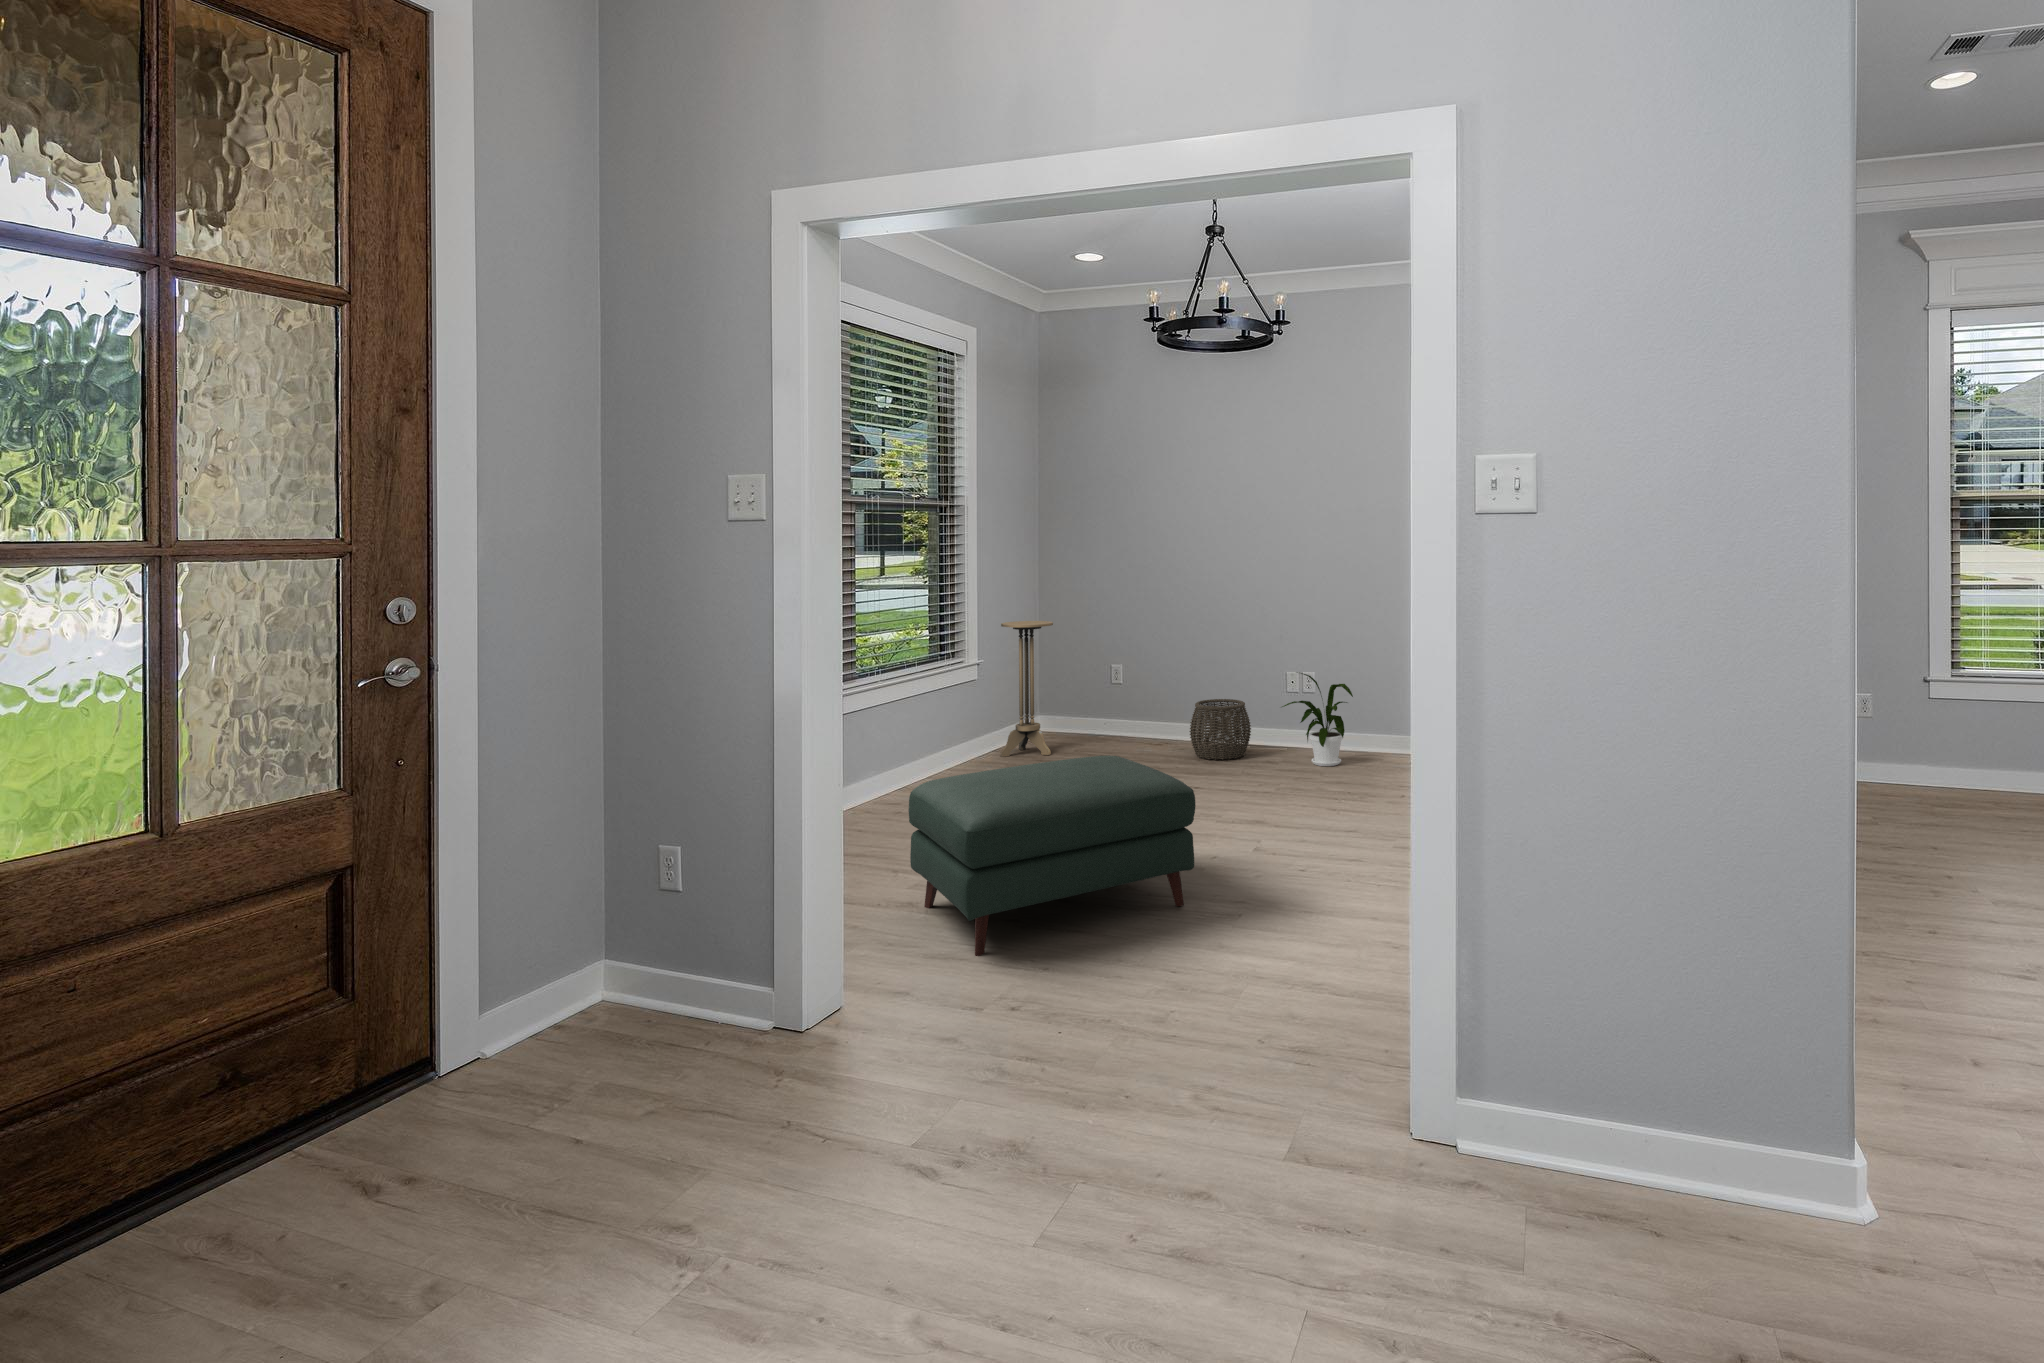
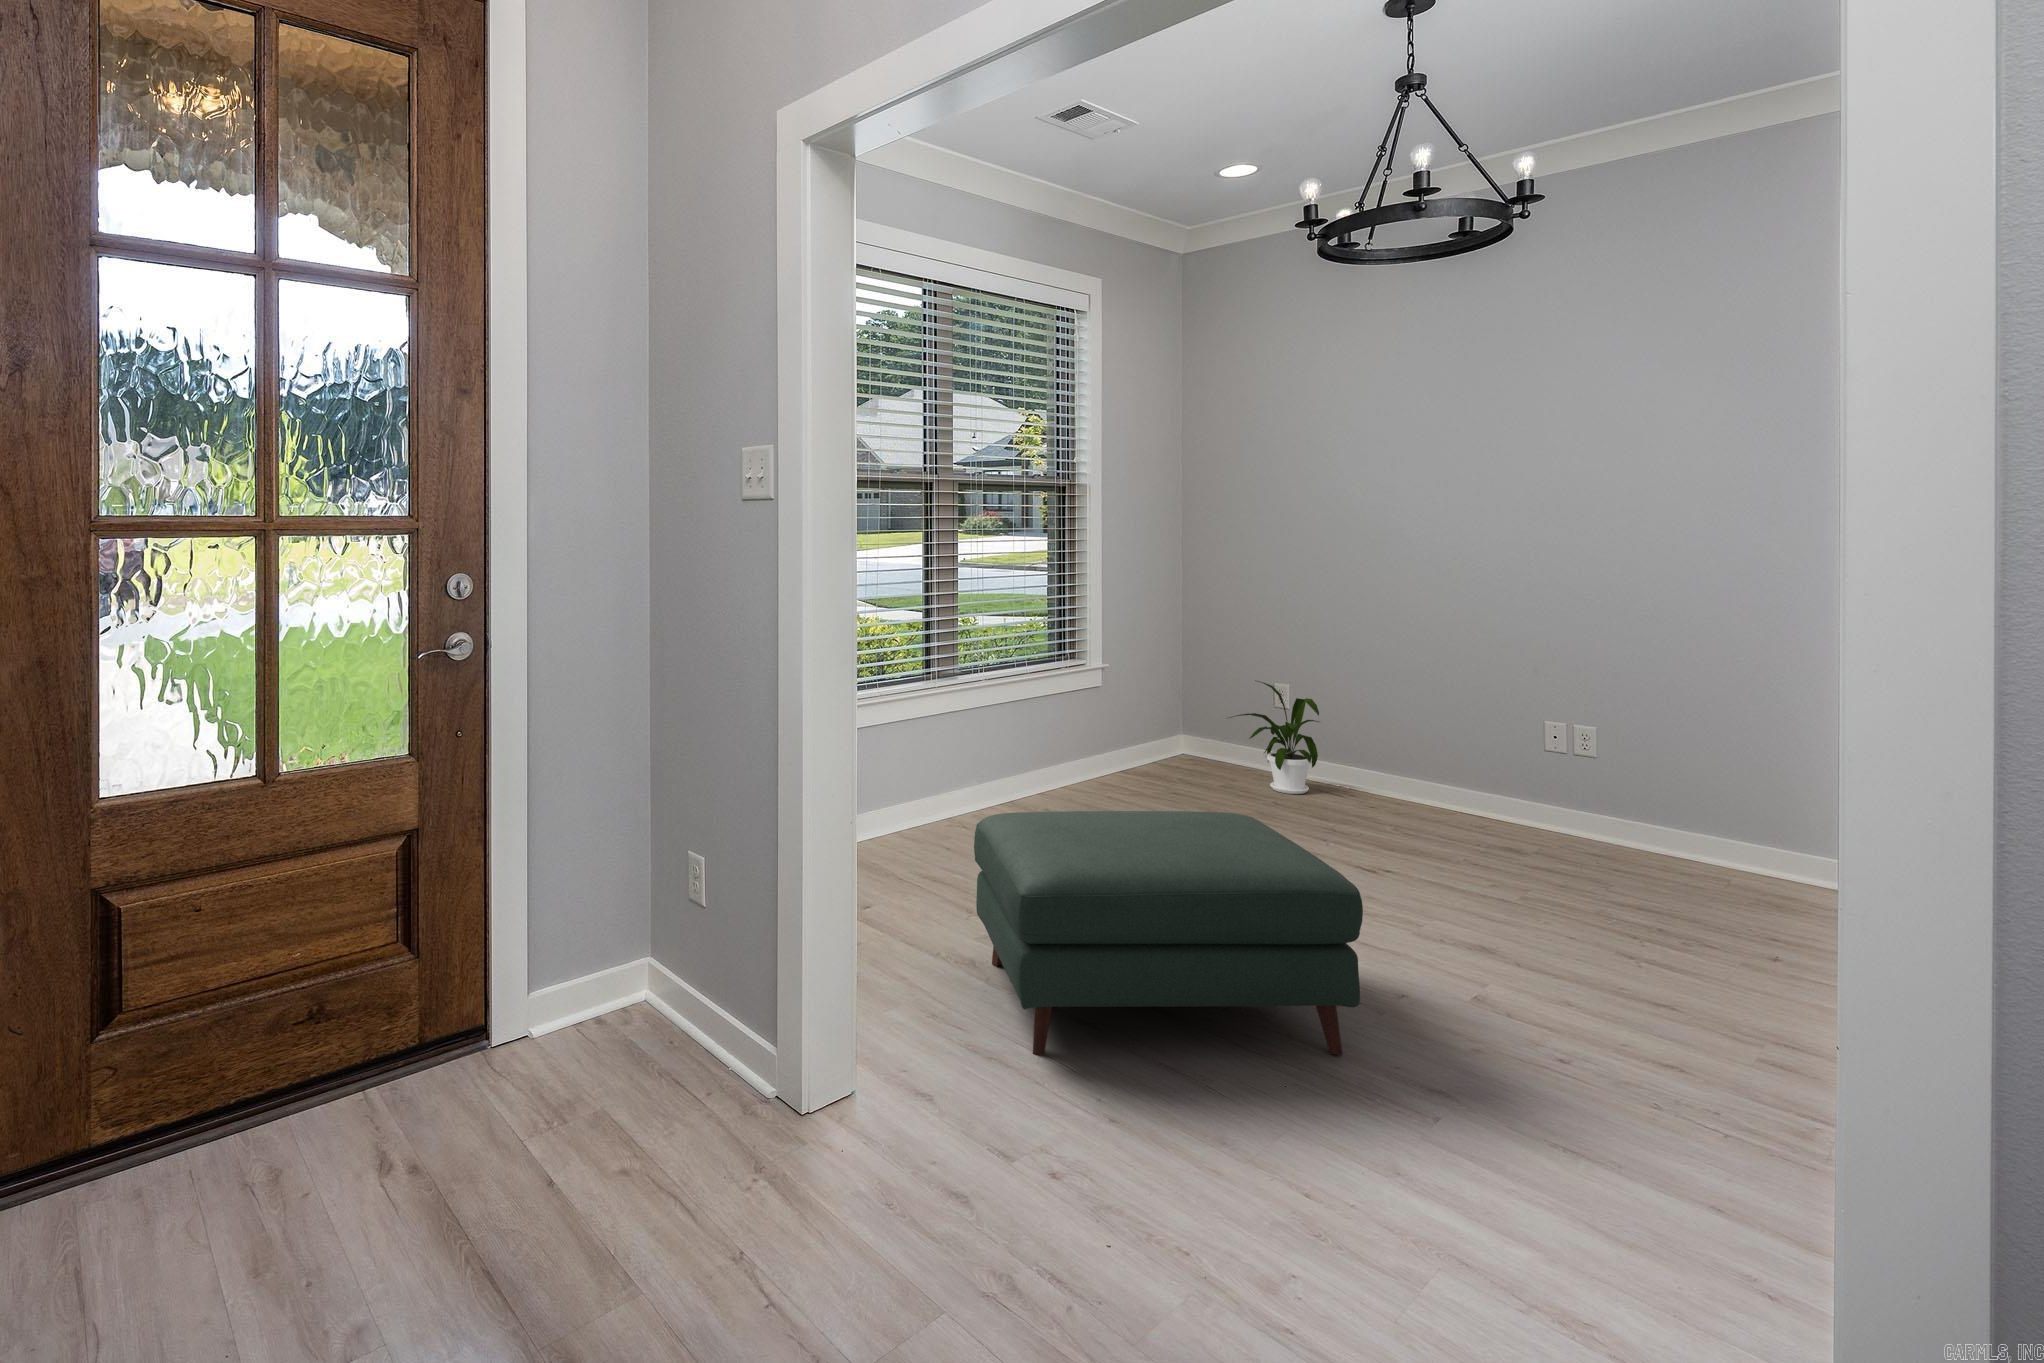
side table: present [1000,621,1053,757] -> none [1128,622,1194,785]
house plant: present [1282,672,1353,766] -> present [1229,680,1319,794]
woven basket: present [1189,699,1251,760] -> none [1381,742,1480,829]

